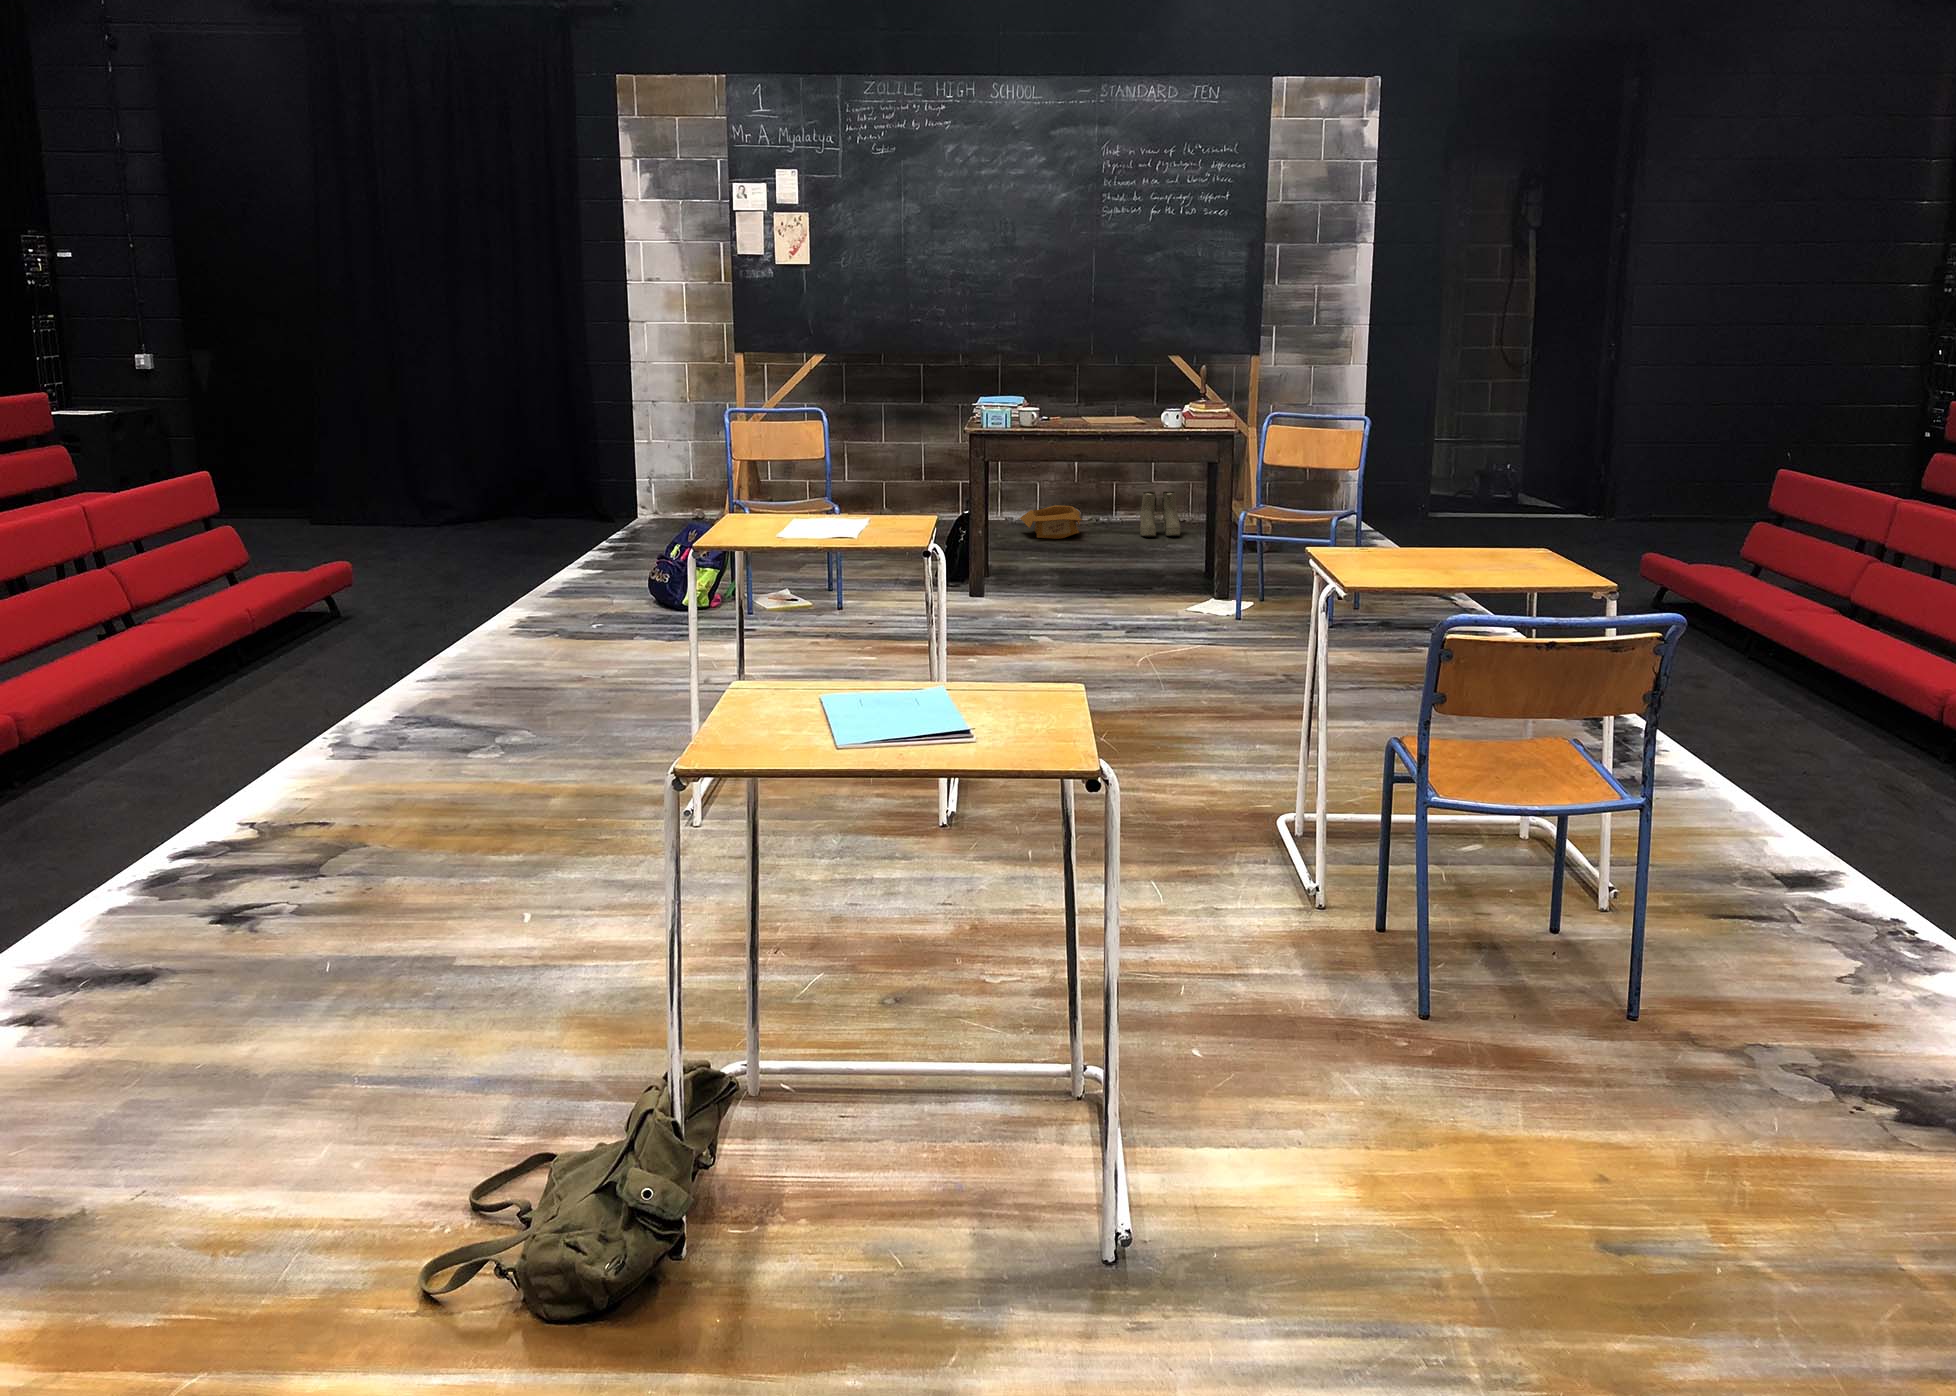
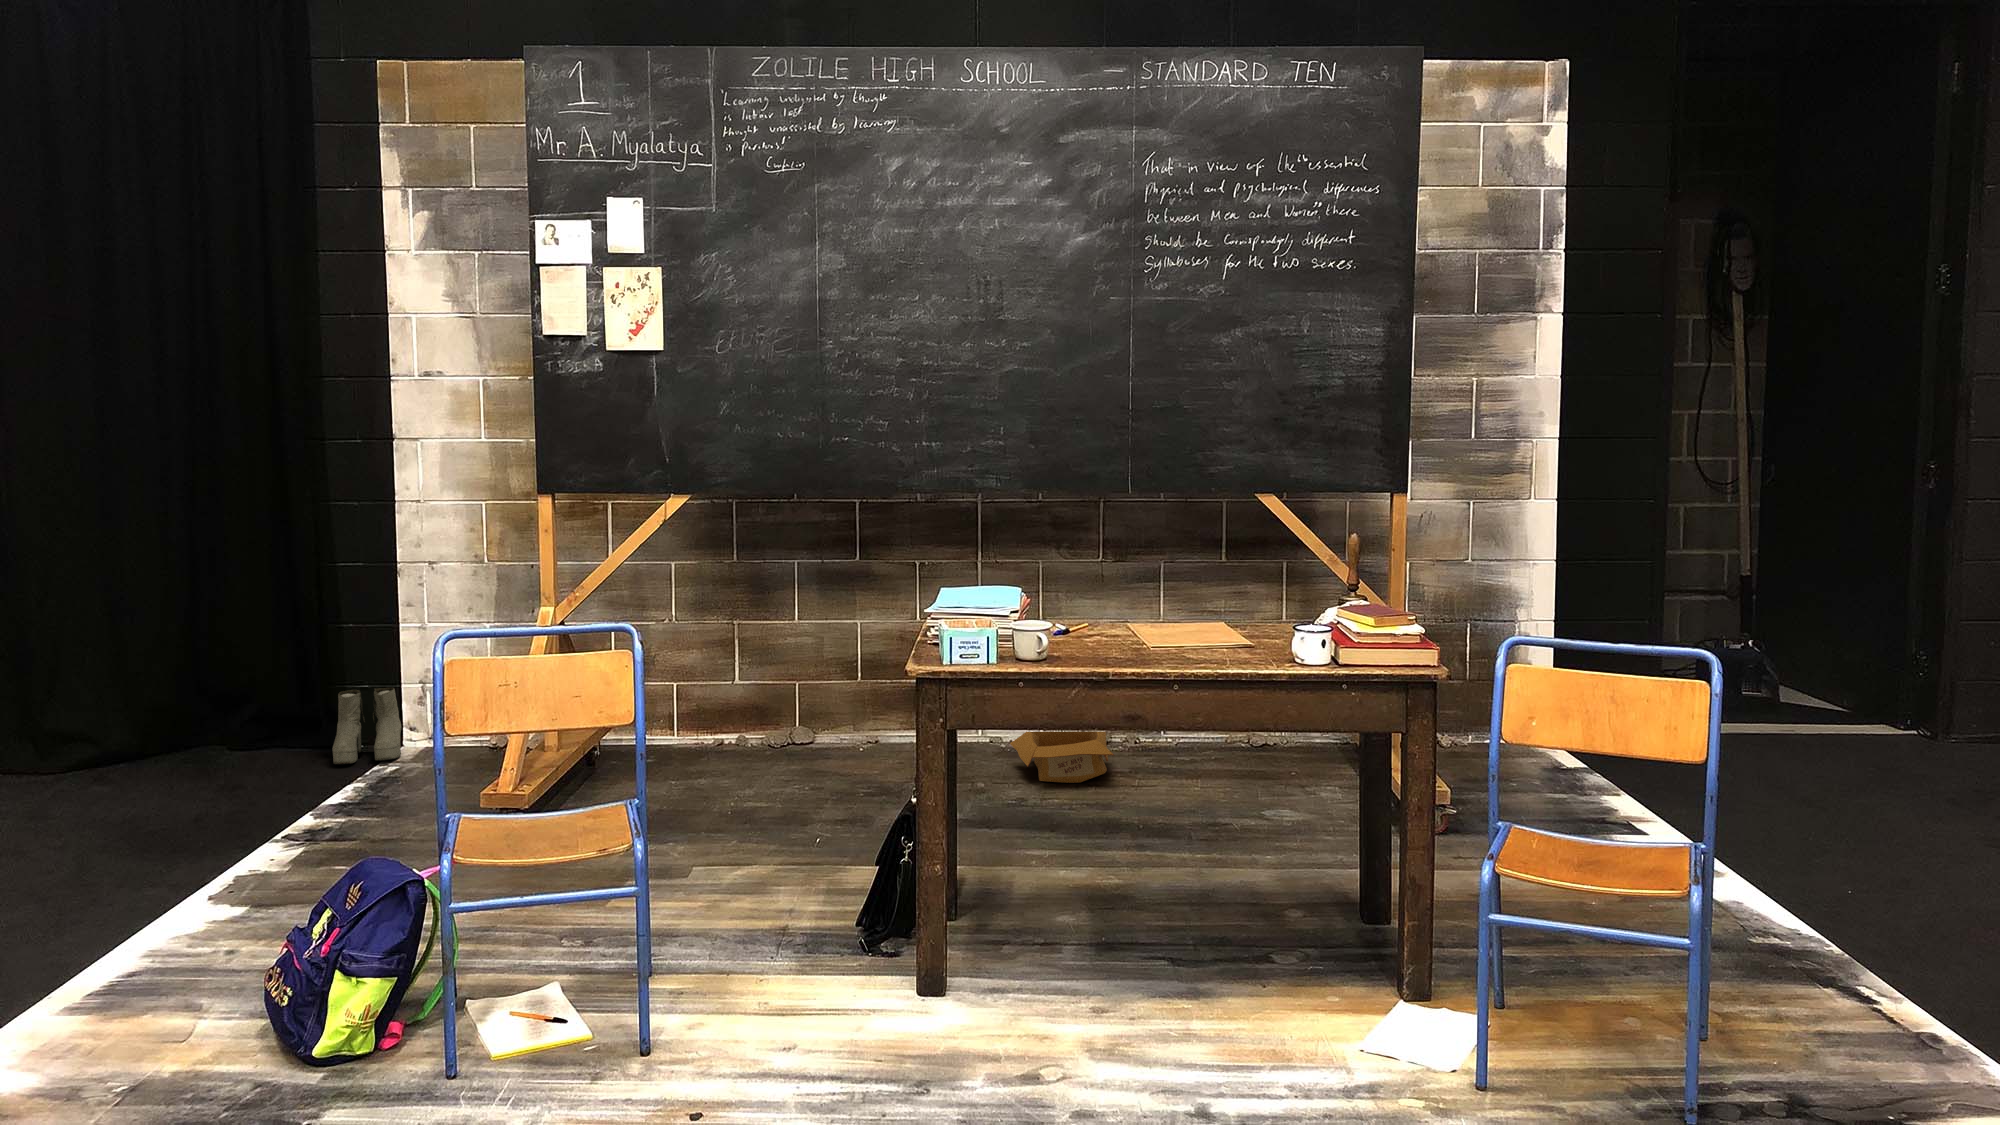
boots: present [1140,491,1180,537] -> present [332,688,401,764]

